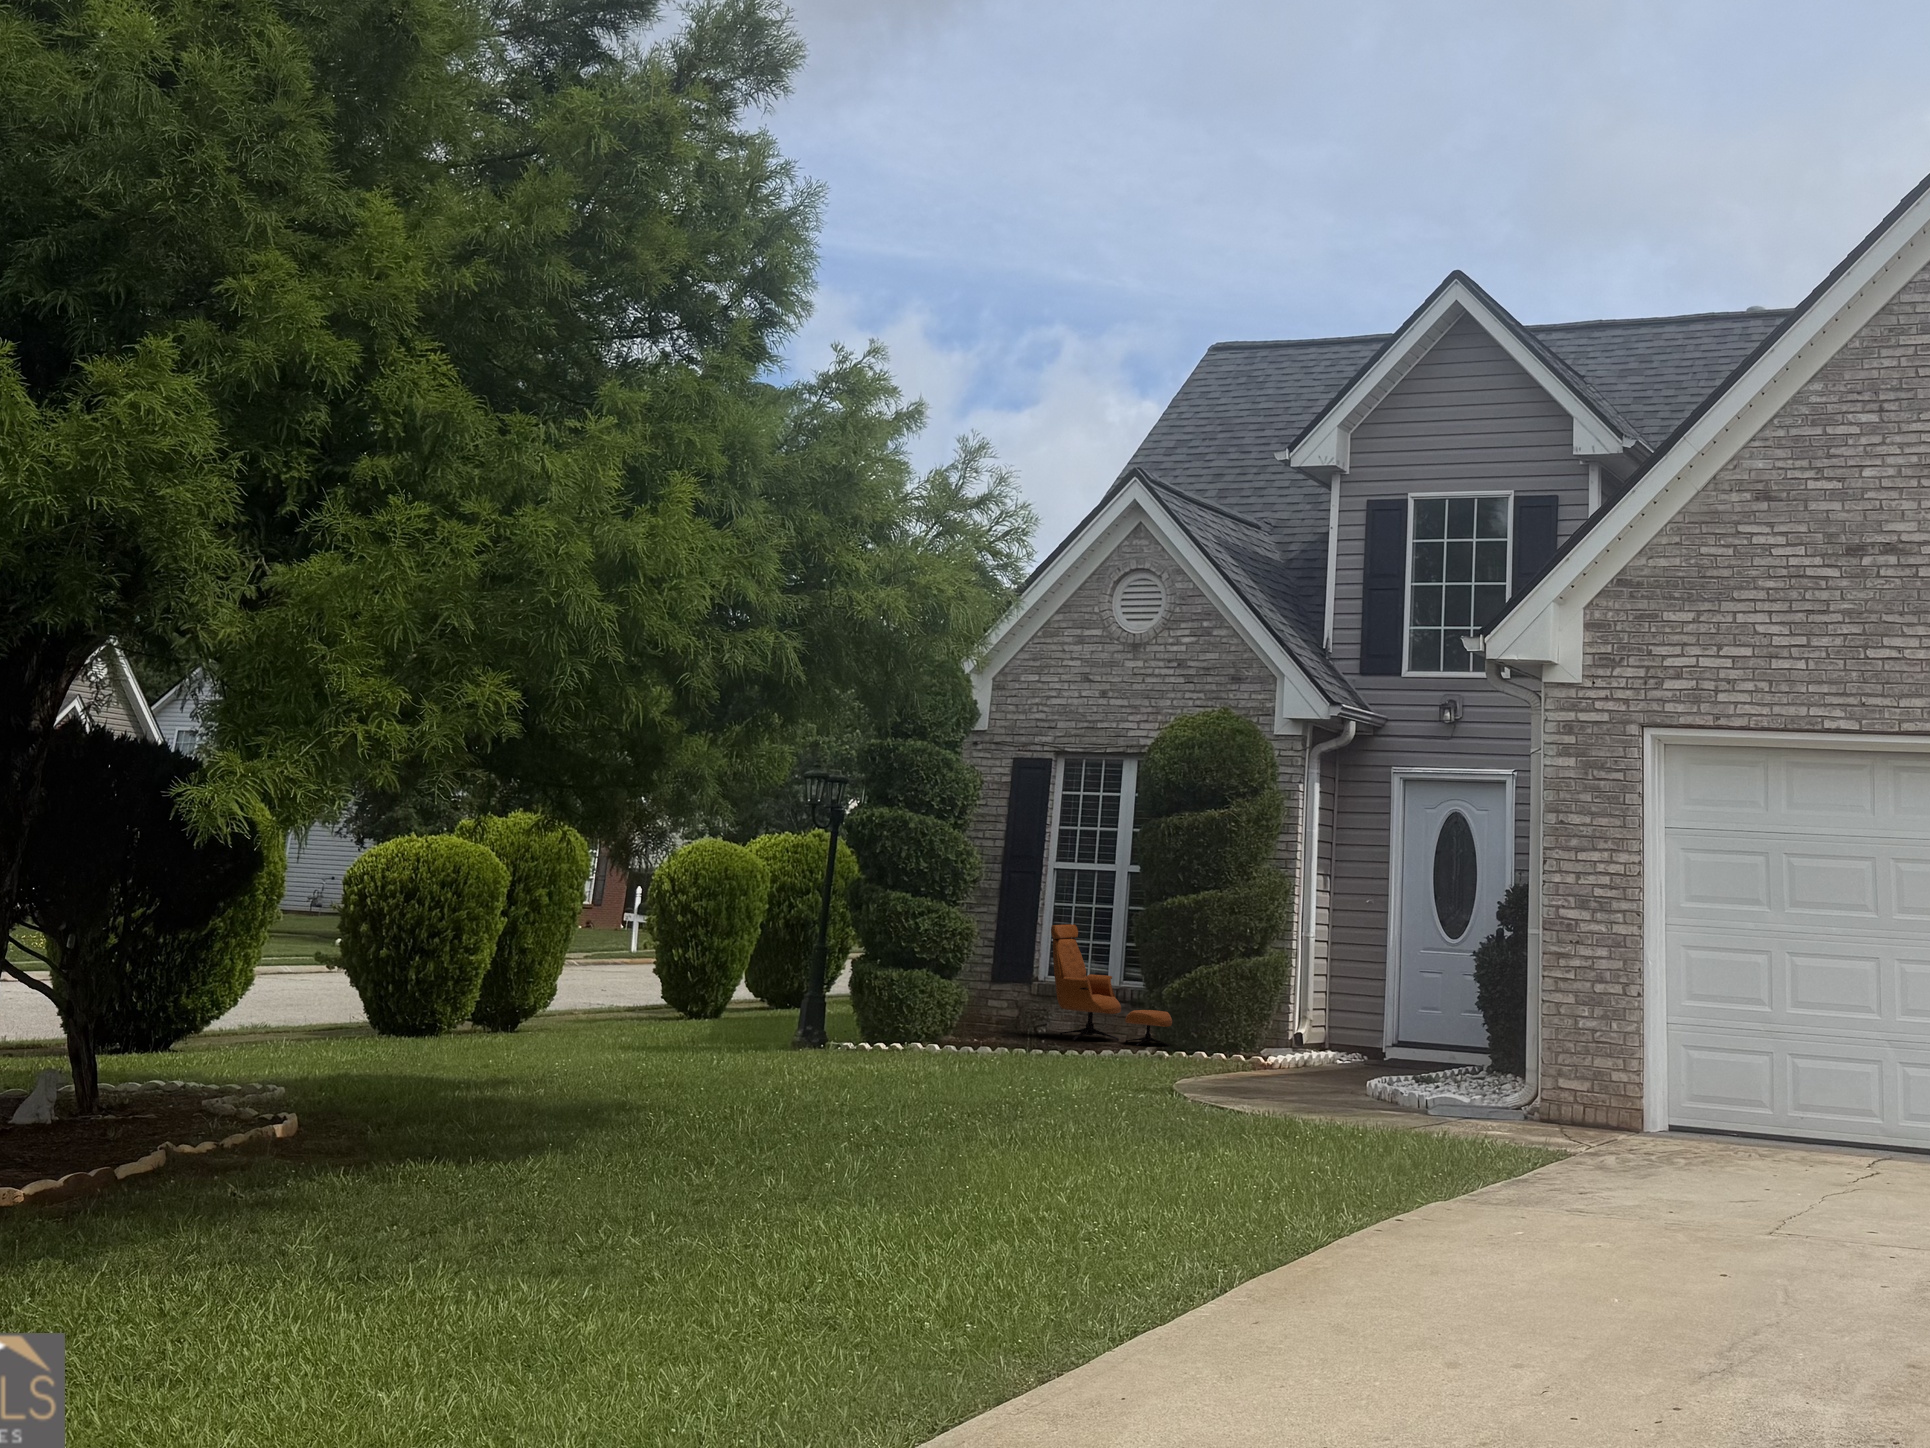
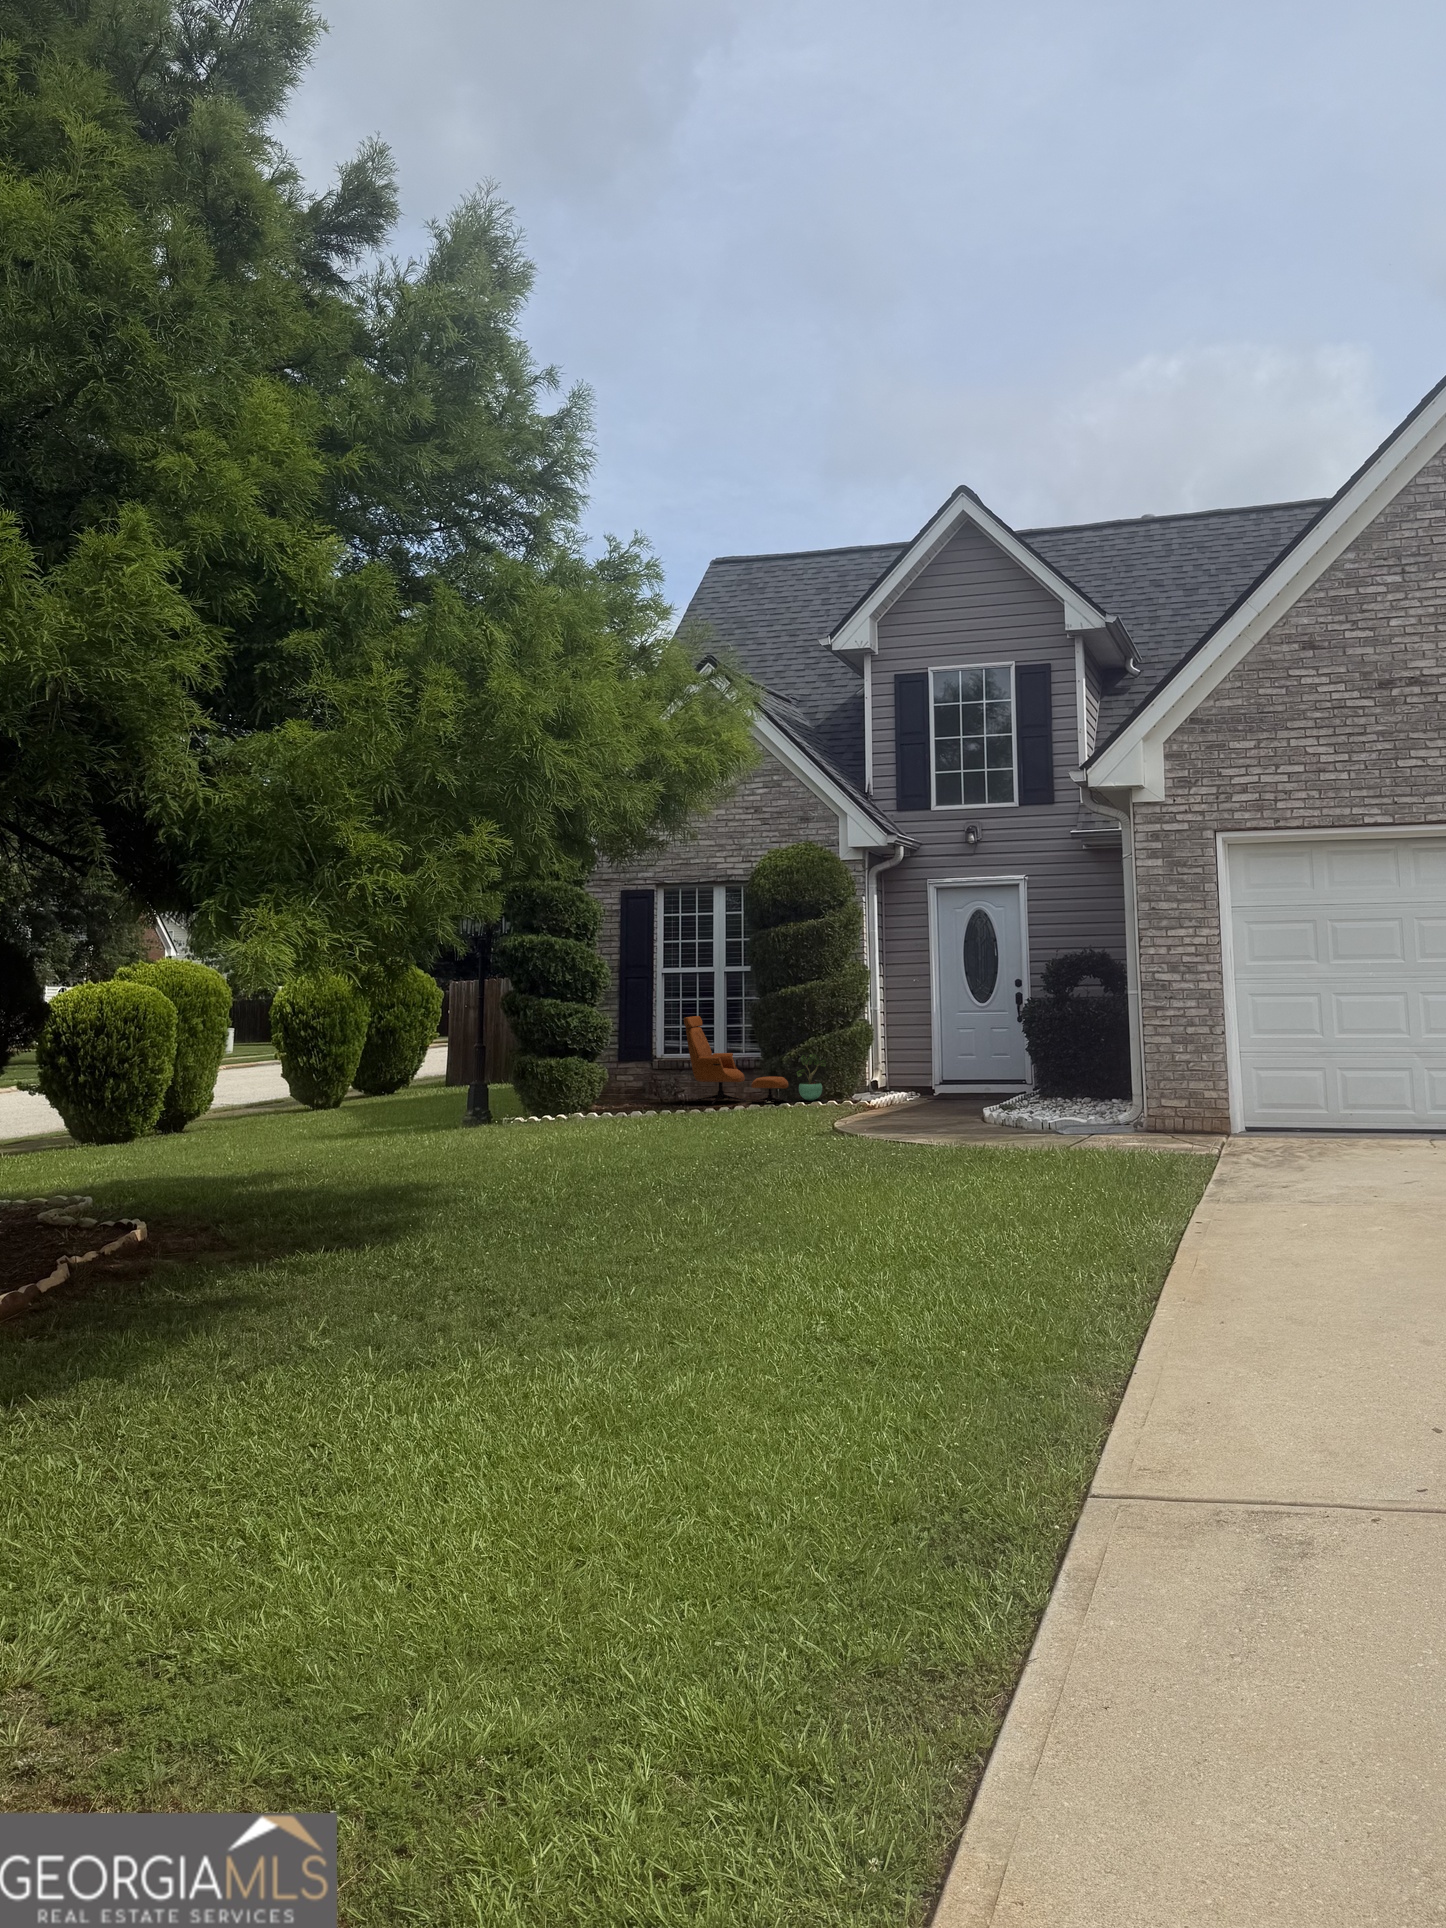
potted plant: none [1183,984,1222,1046] -> present [797,1054,826,1101]

